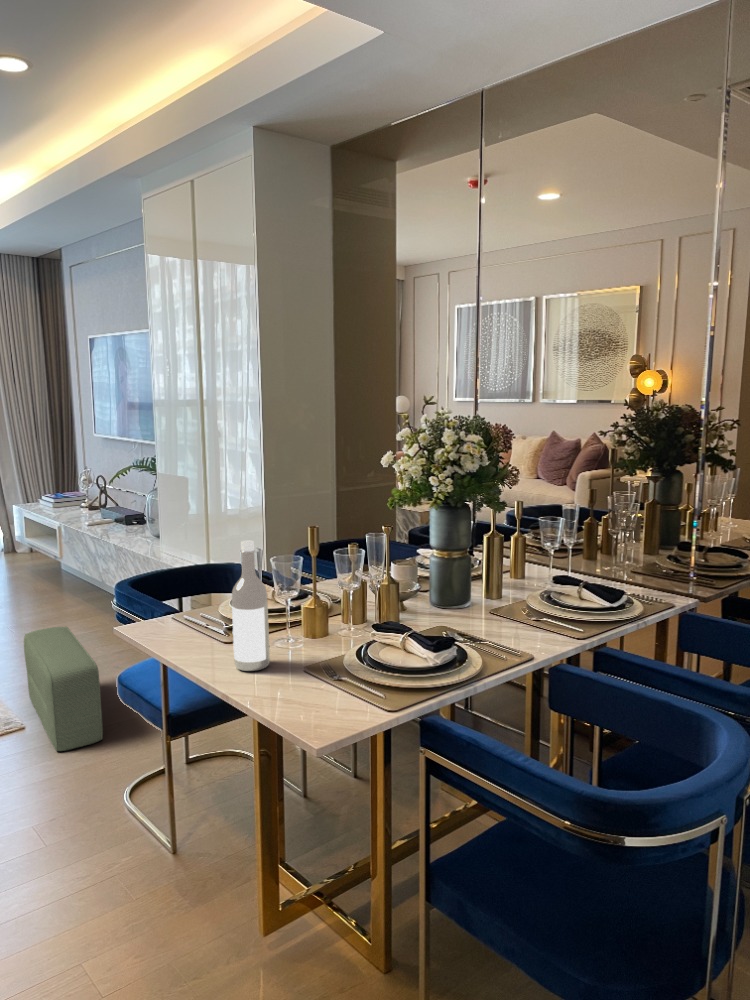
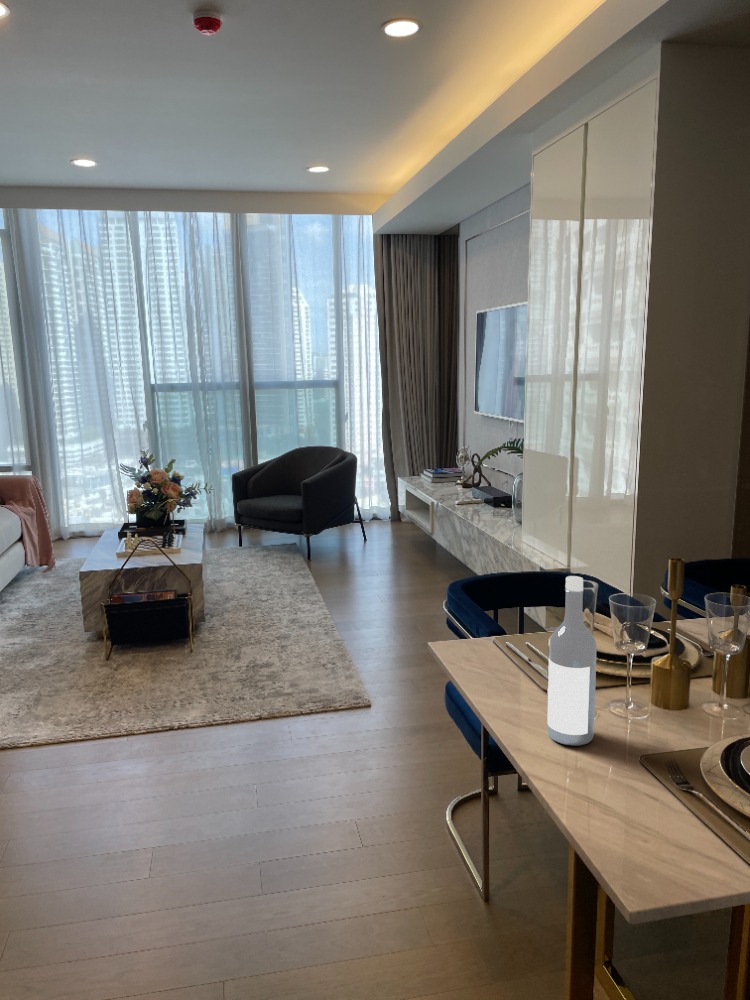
pouf: present [24,627,103,751] -> none [374,612,434,744]

